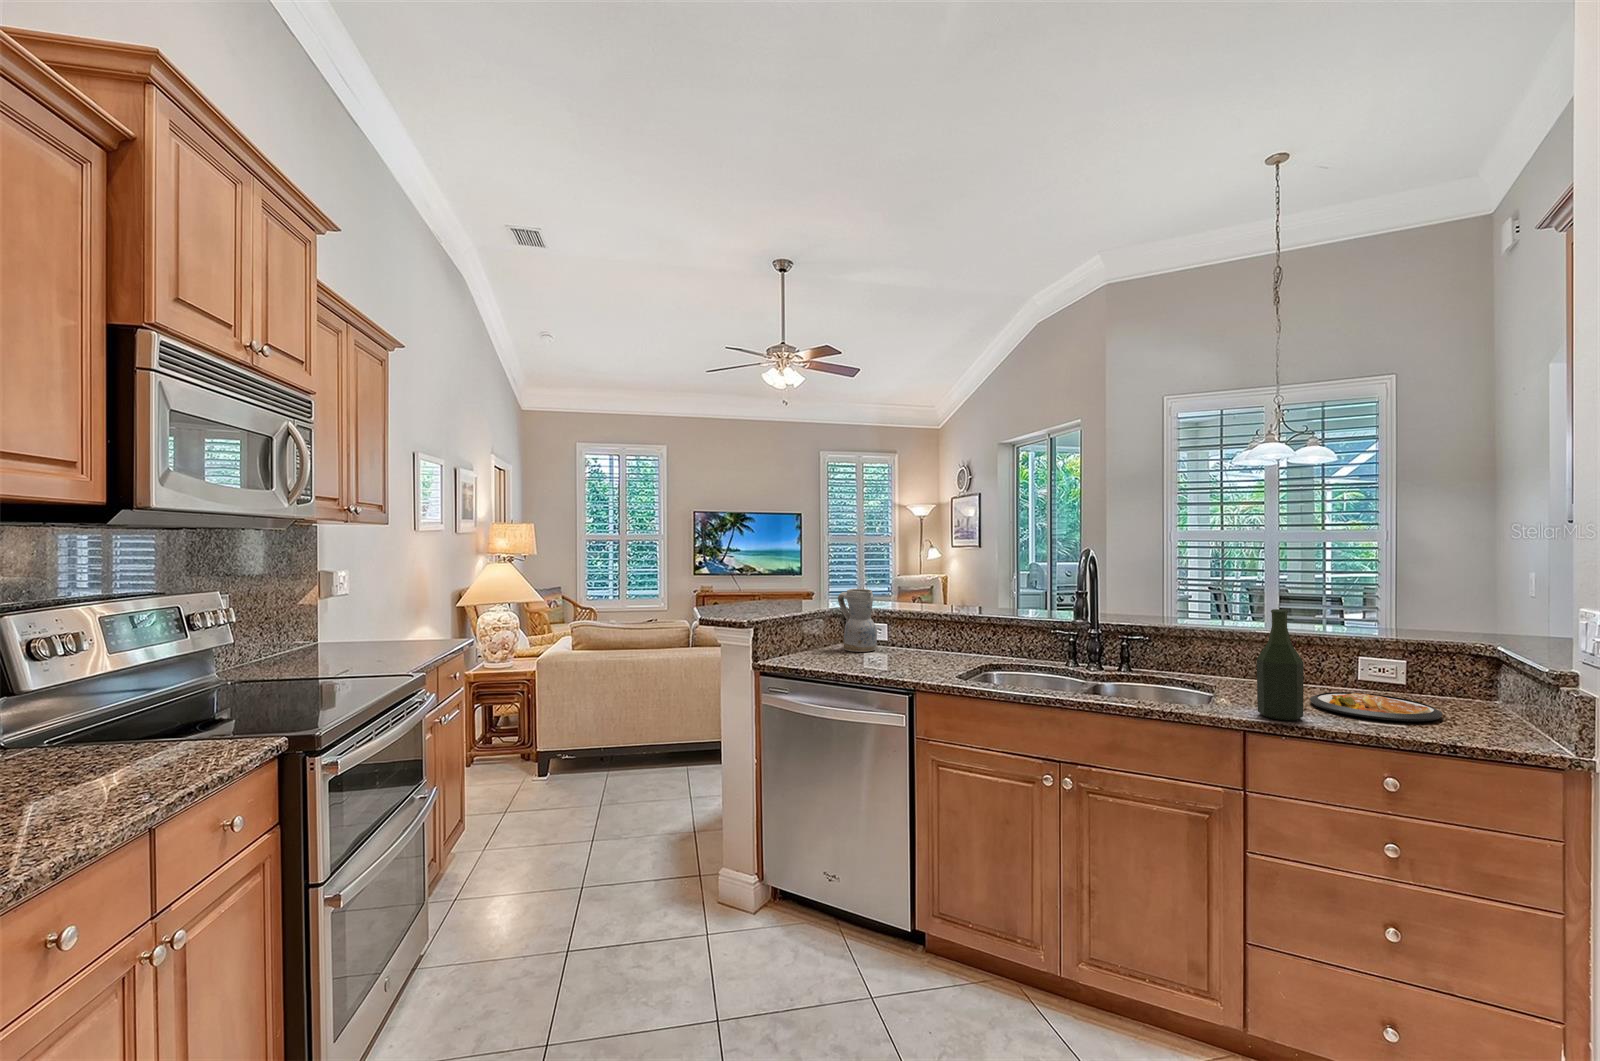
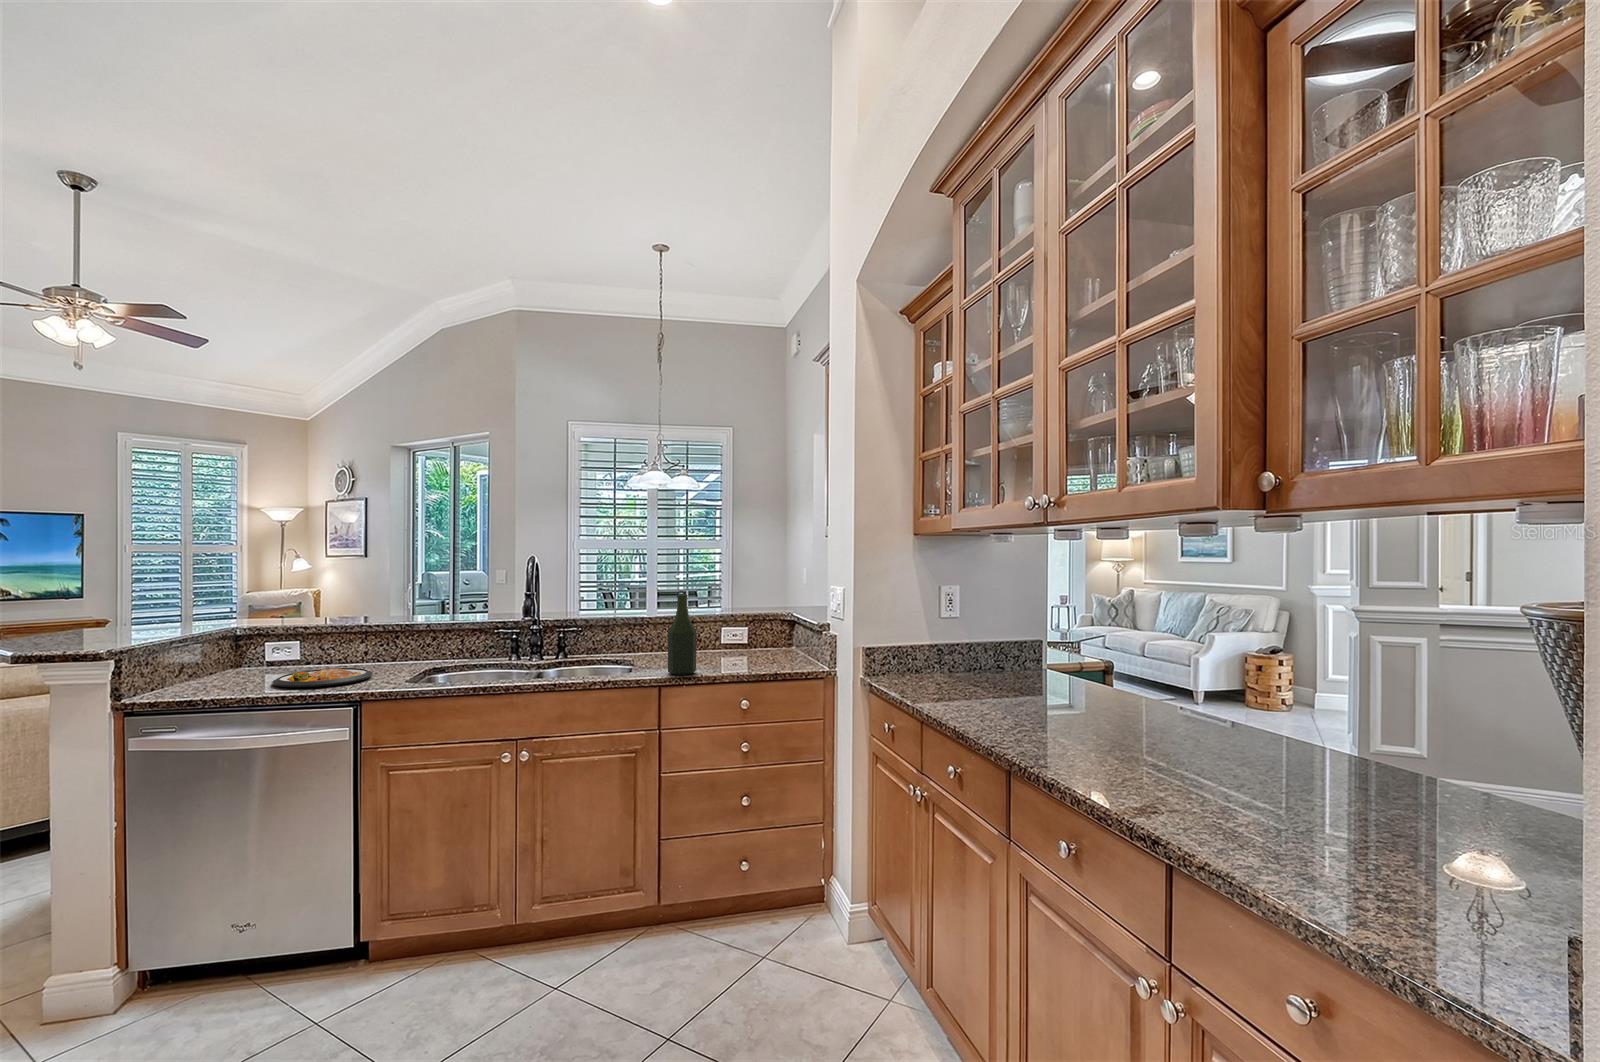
ceramic pitcher: present [838,589,877,652] -> none [233,601,289,675]
dish: present [1310,692,1442,721] -> present [273,668,373,687]

